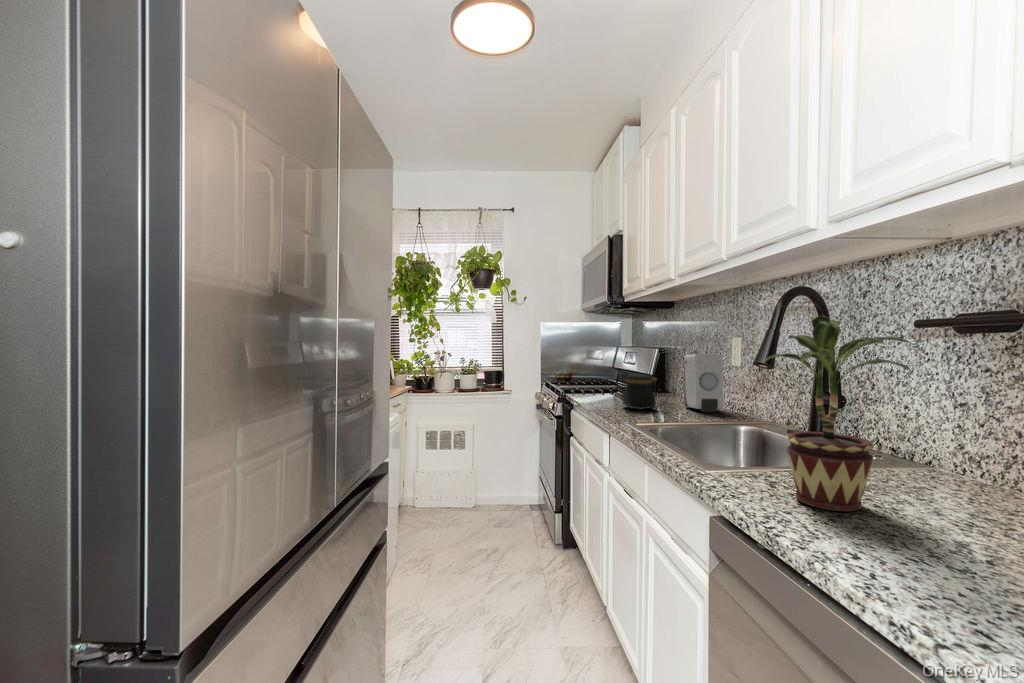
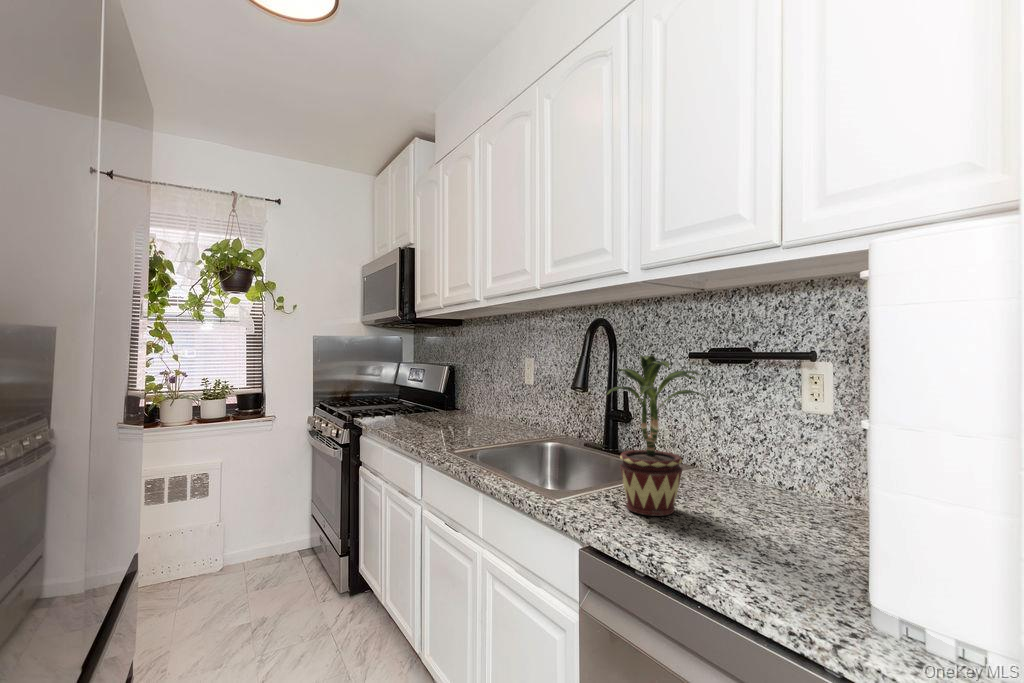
soap dispenser: present [684,354,723,412] -> none [481,374,519,430]
jar: present [622,375,656,409] -> none [422,396,459,432]

